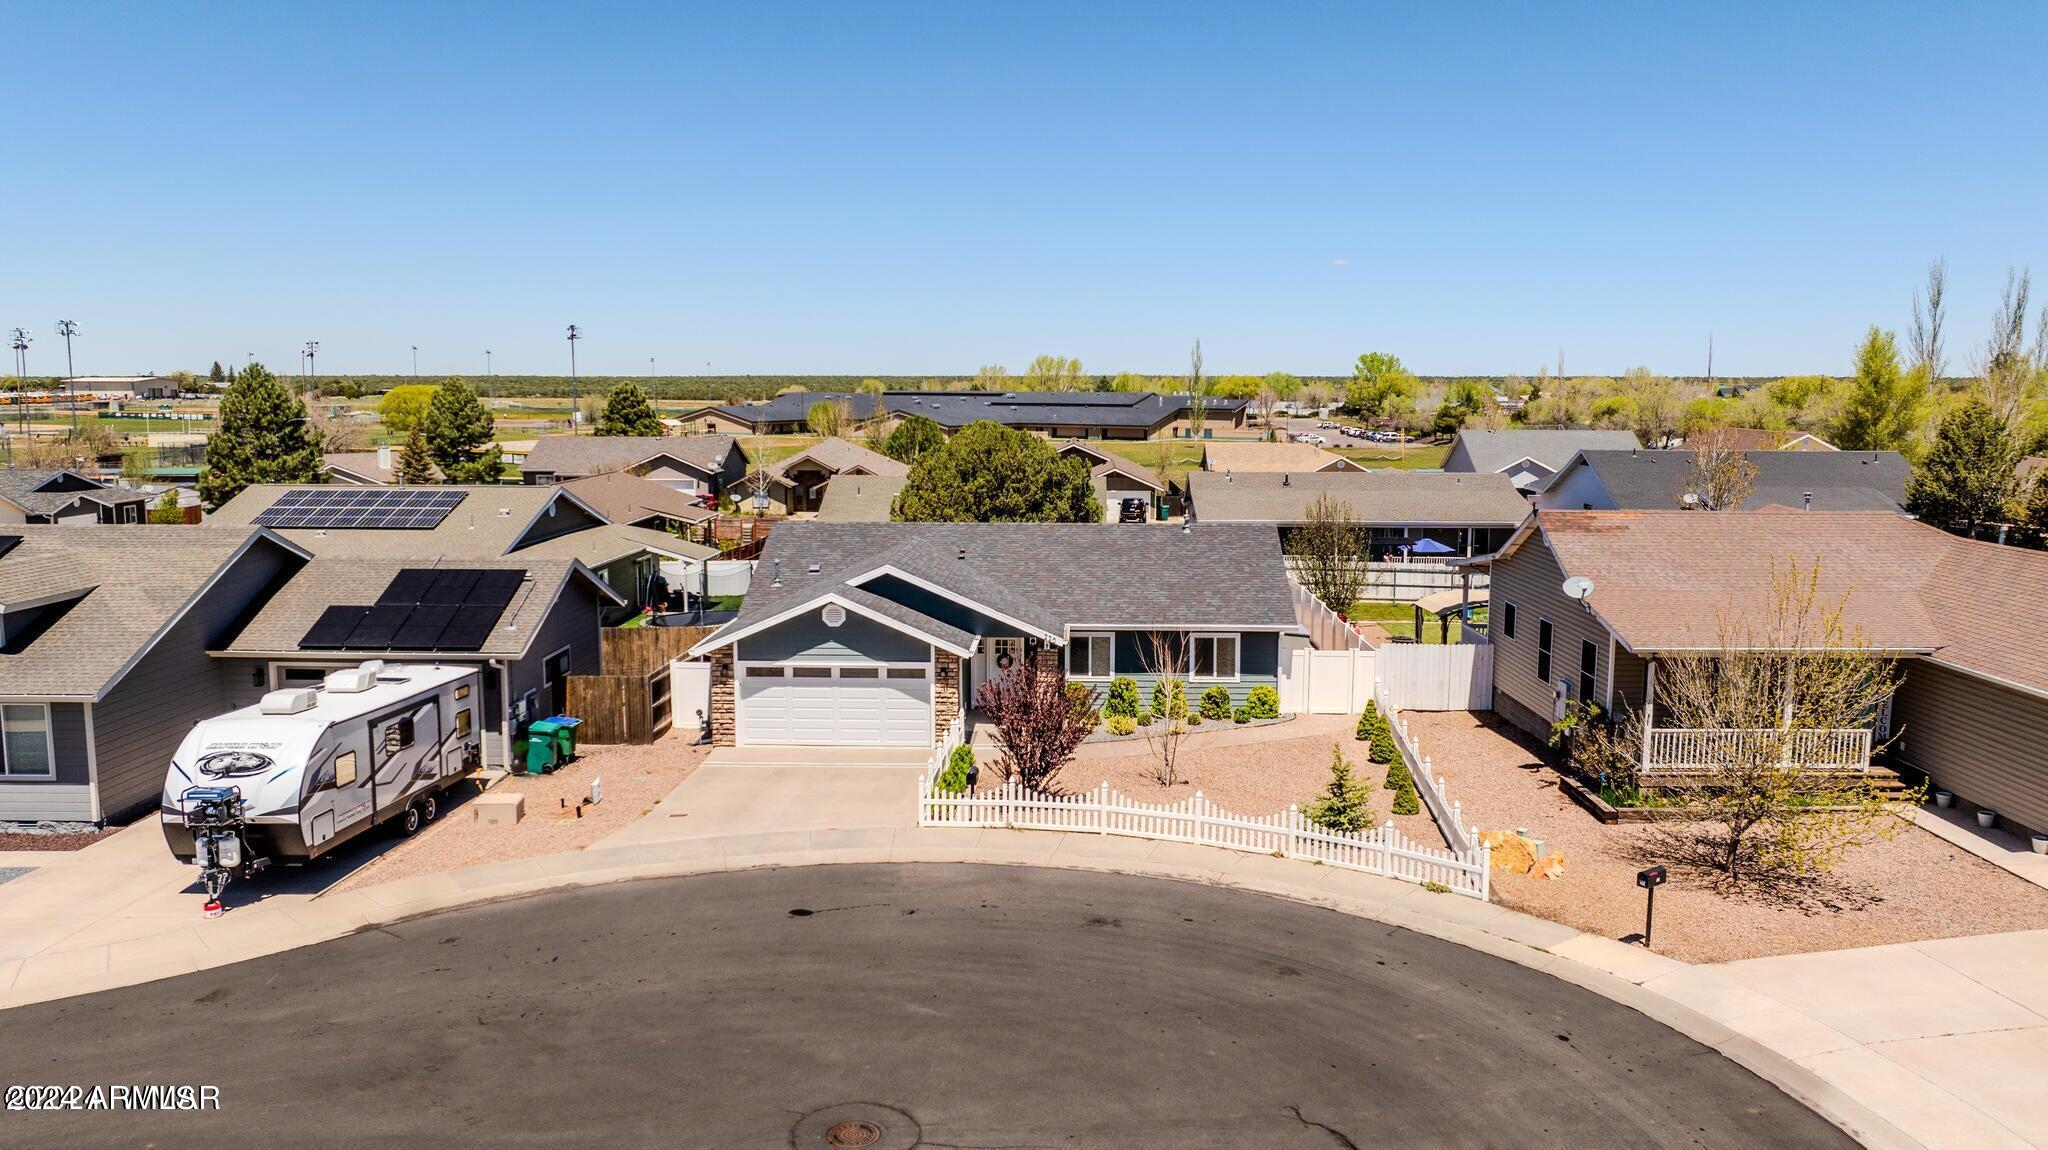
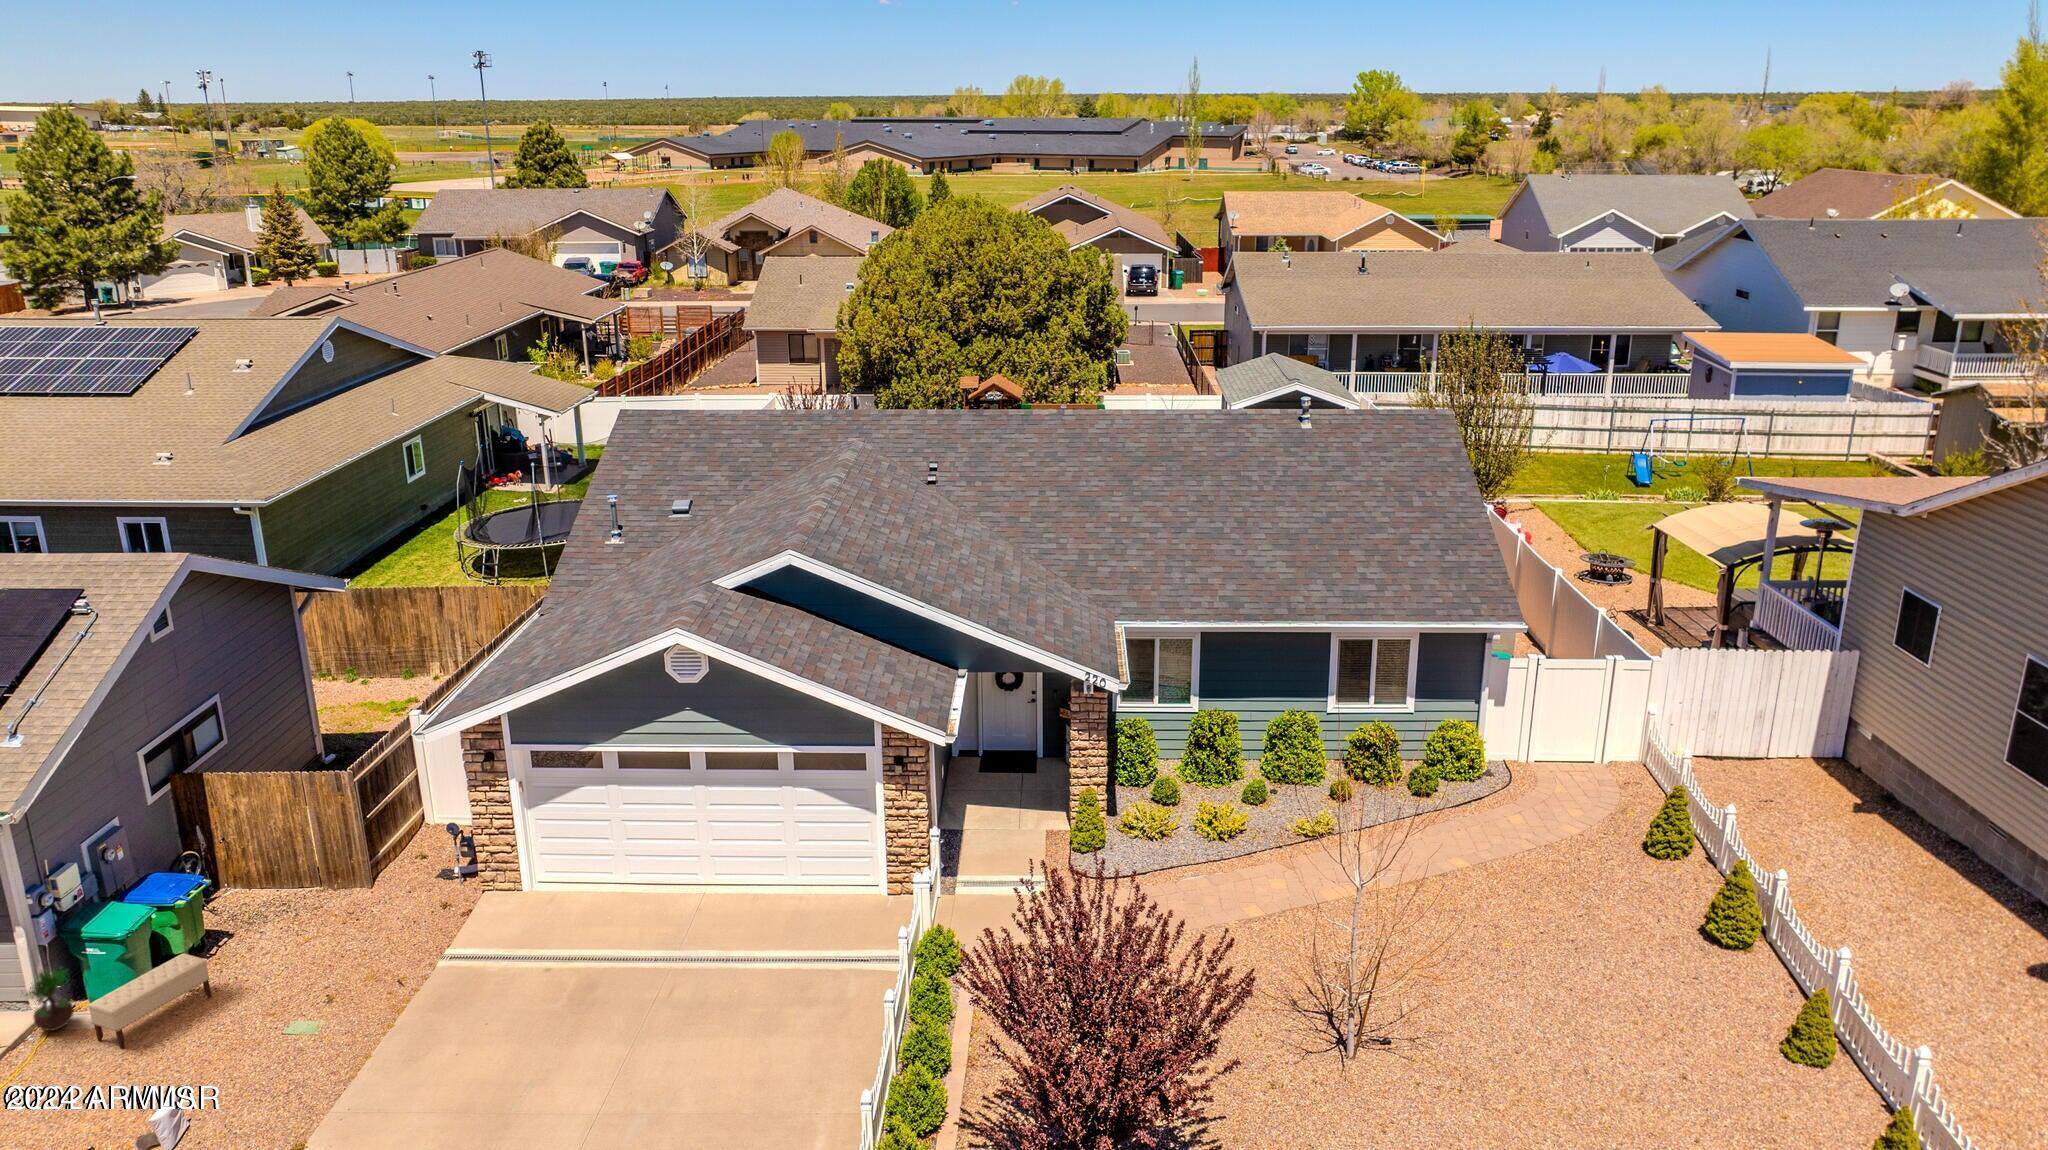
bench: none [541,747,590,779] -> present [88,953,211,1049]

